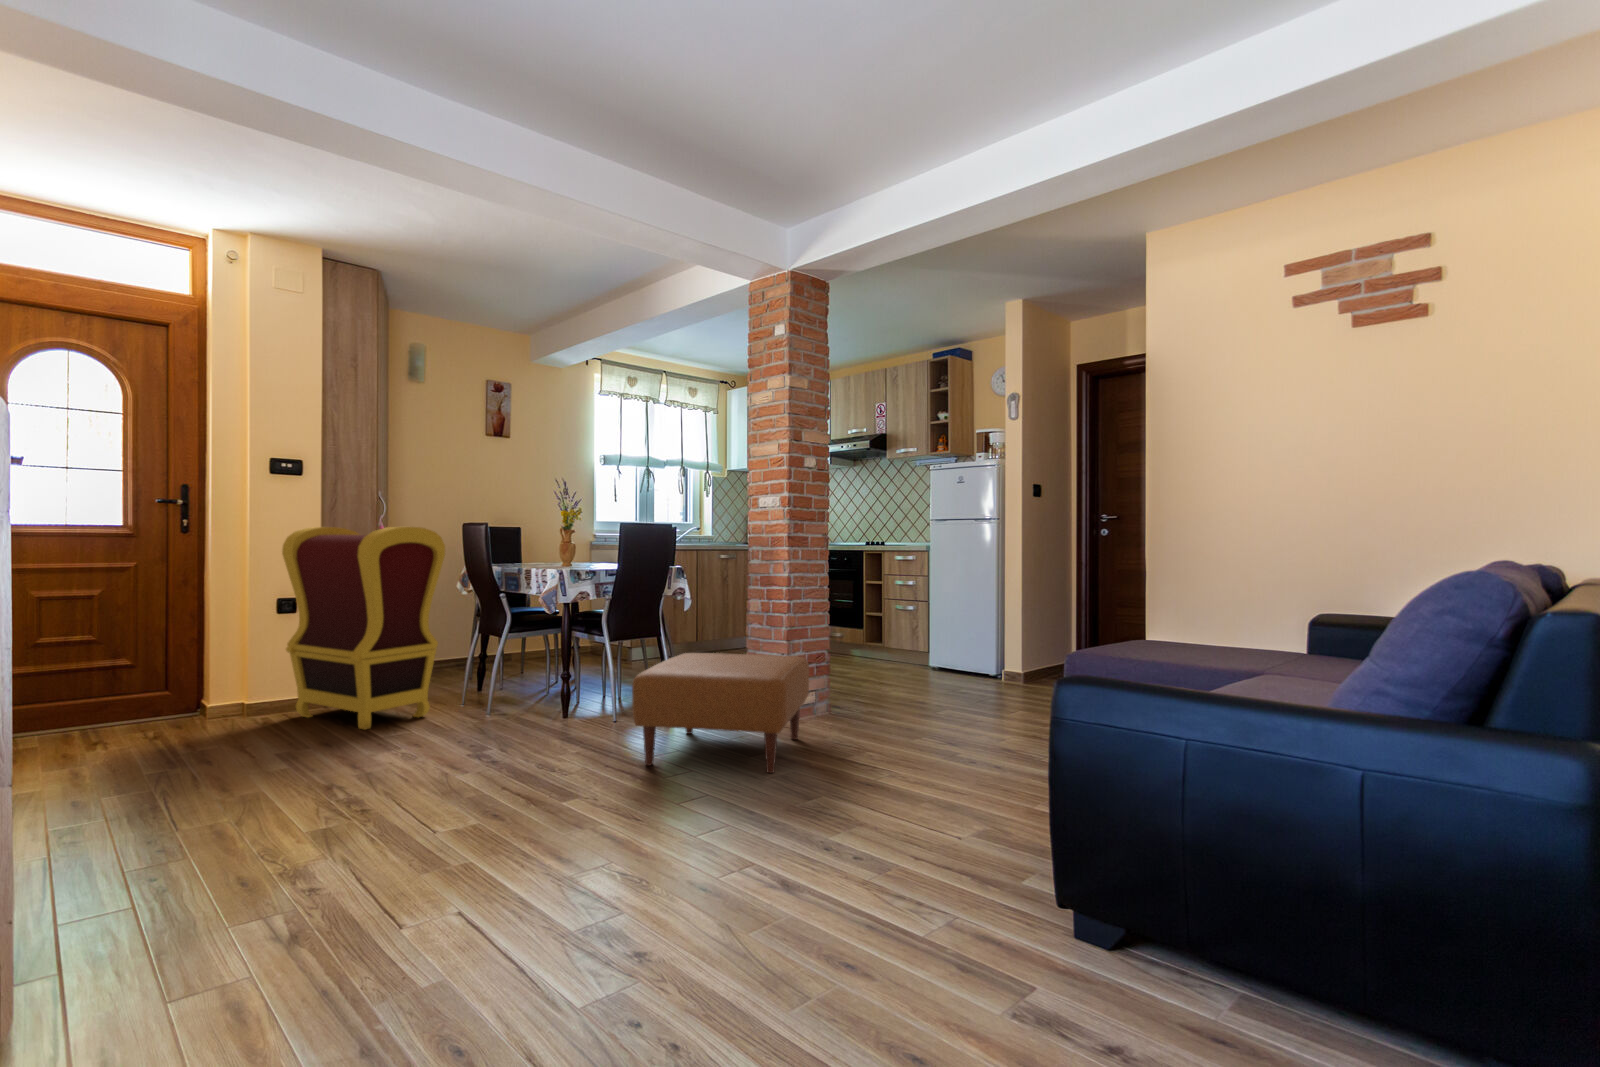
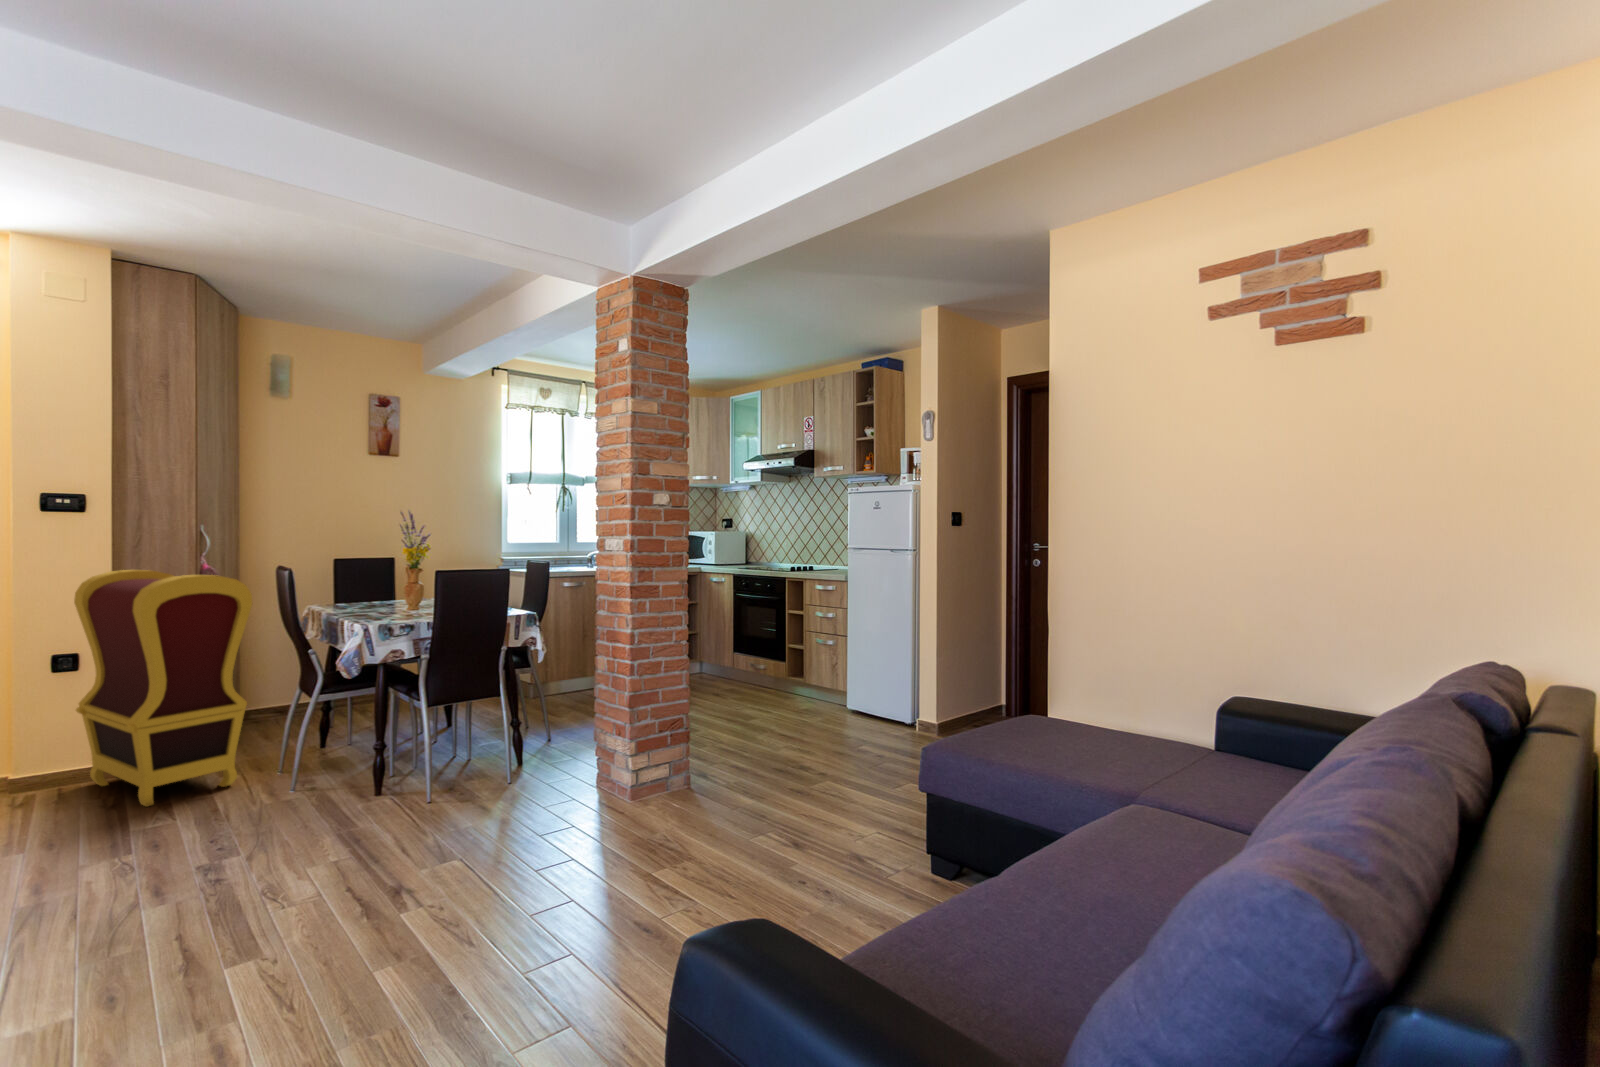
ottoman: present [632,653,809,773] -> none [395,724,638,889]

